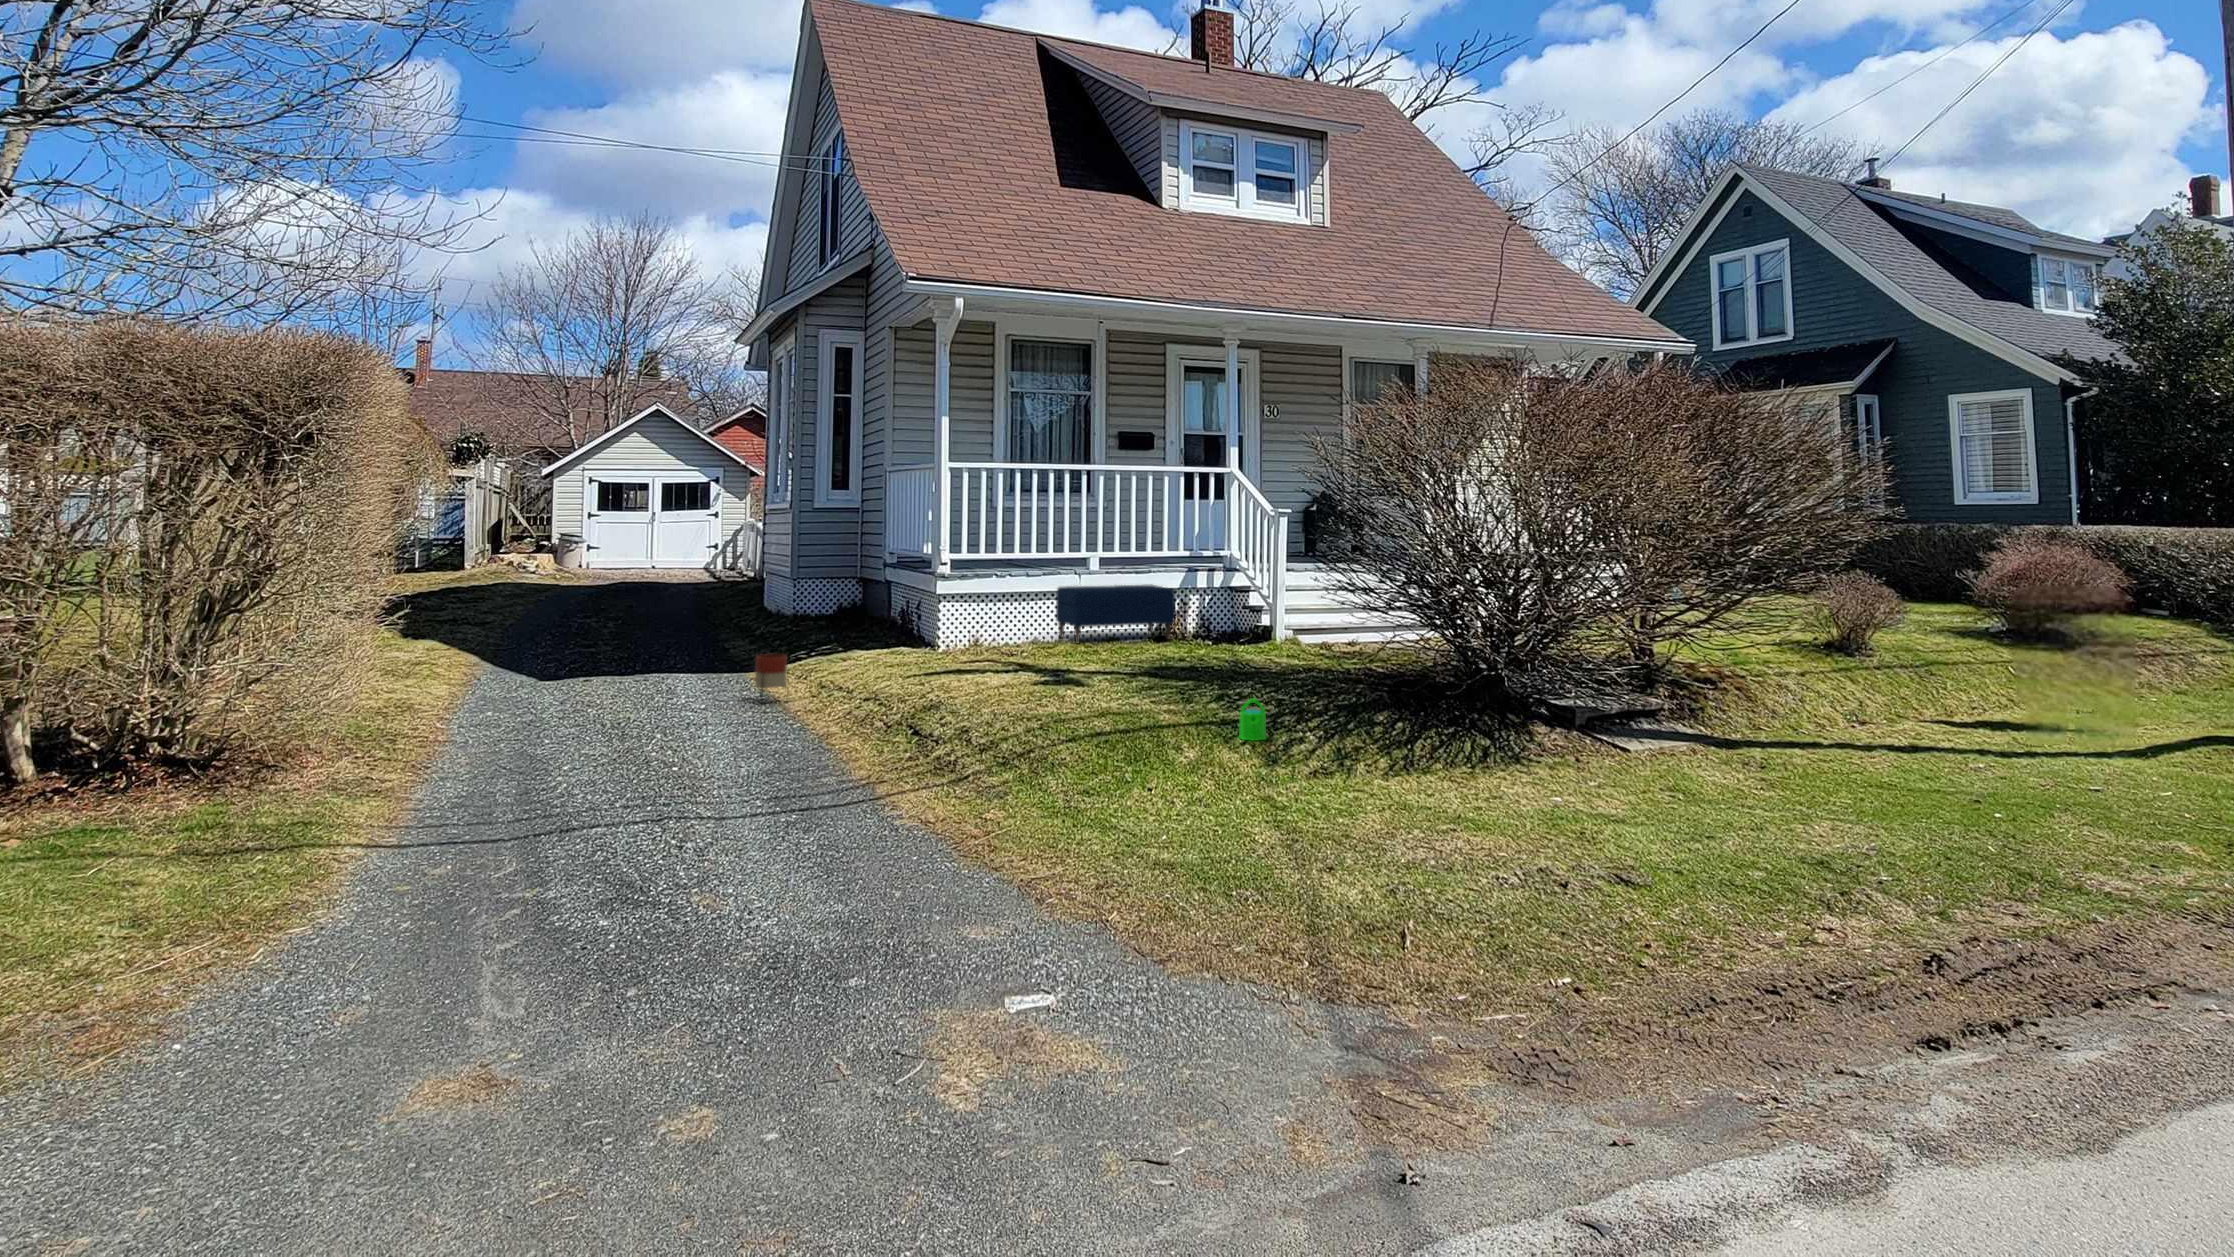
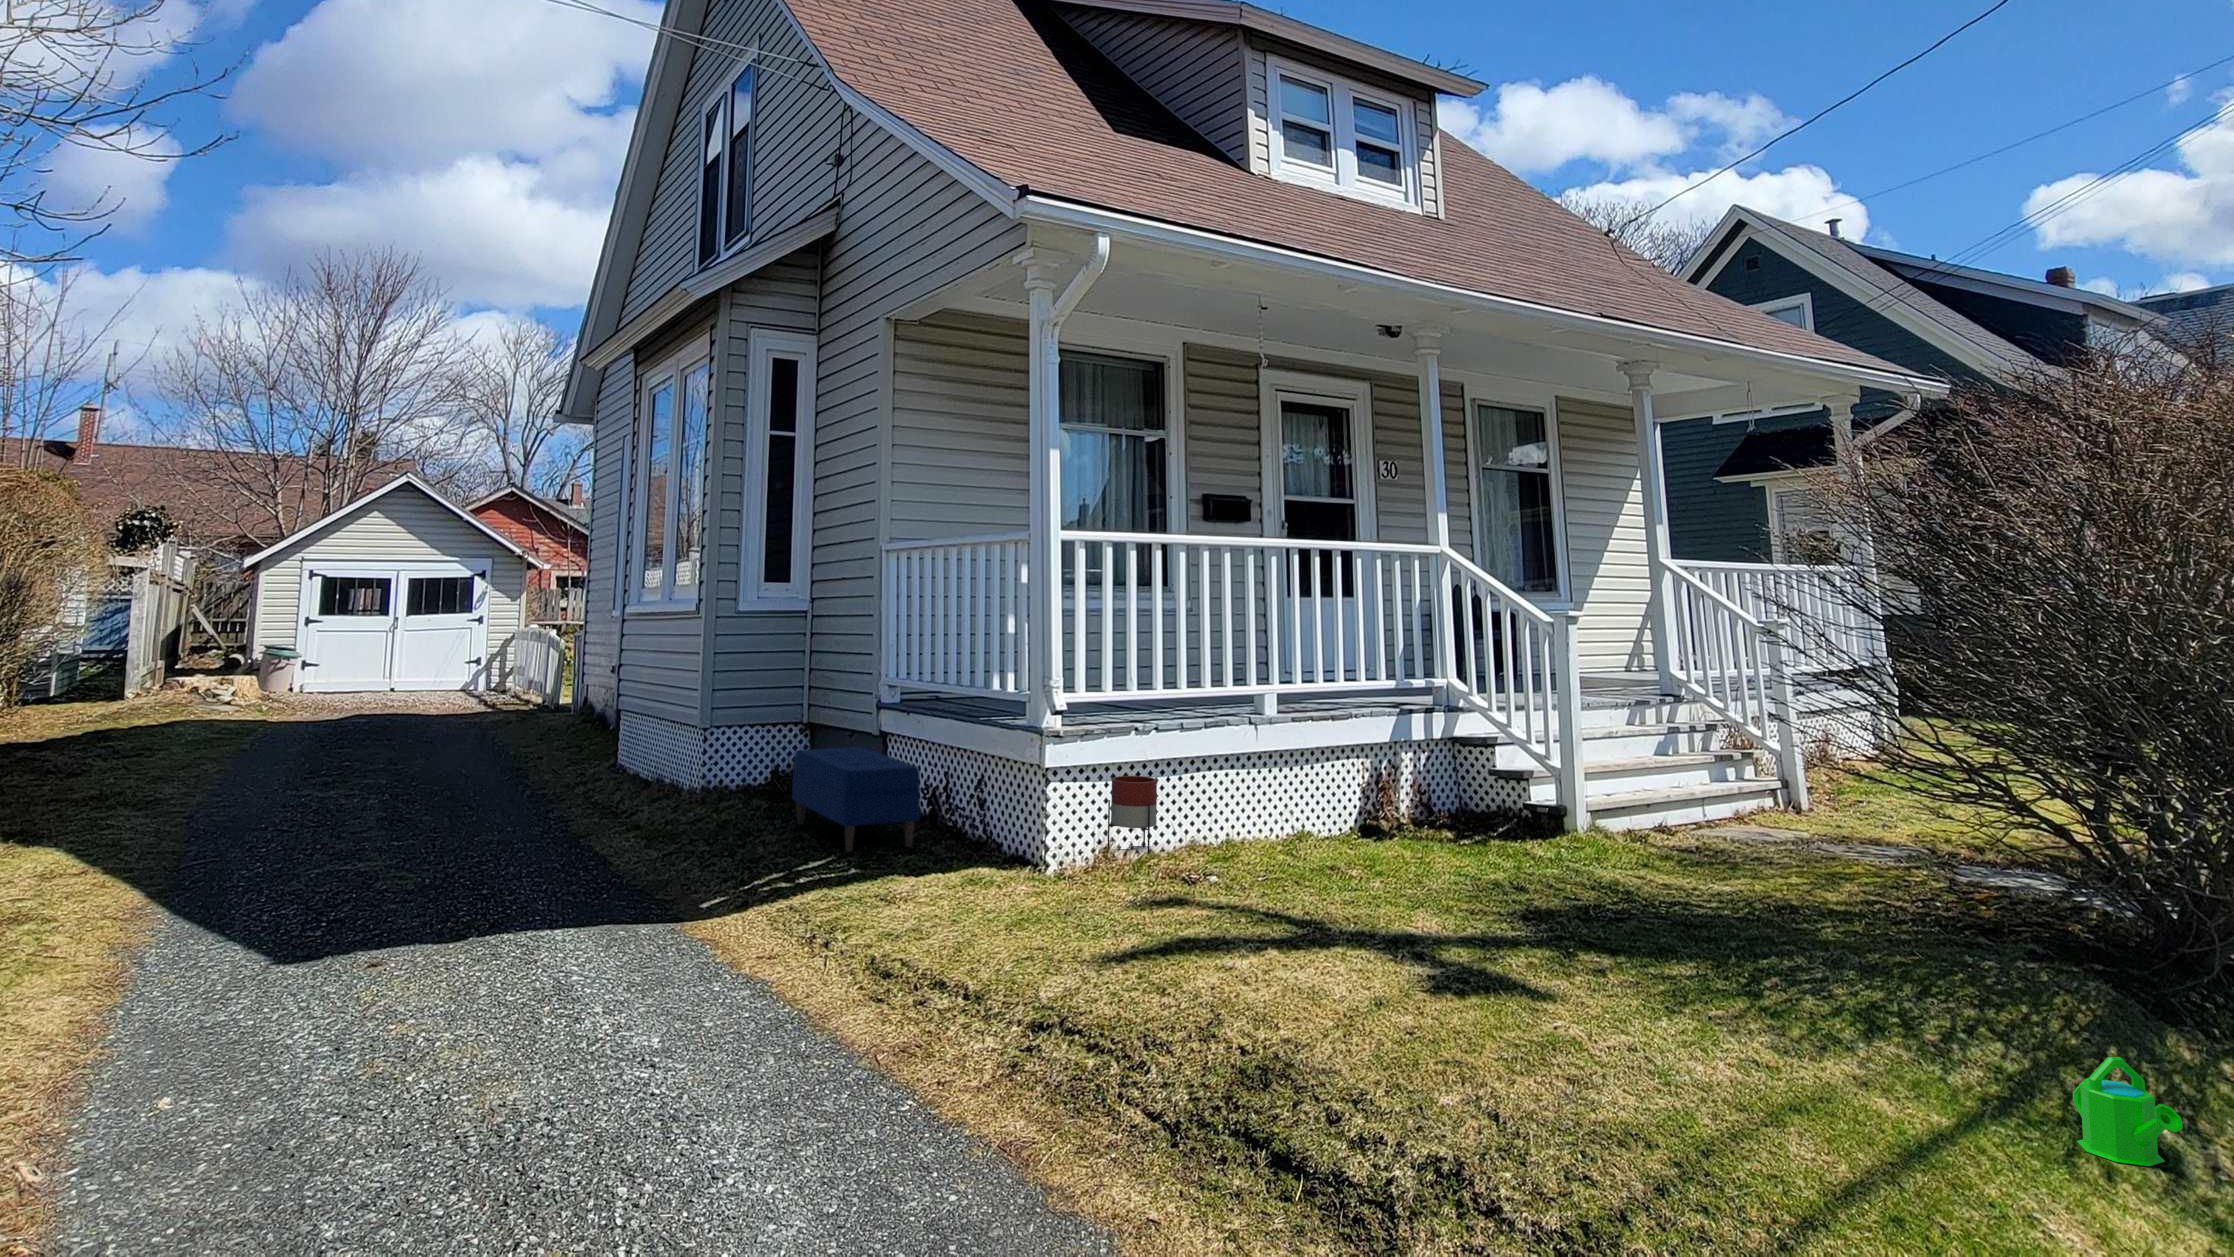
bench: present [1056,584,1175,643] -> present [792,747,920,852]
planter: present [755,654,789,701] -> present [1108,776,1157,854]

